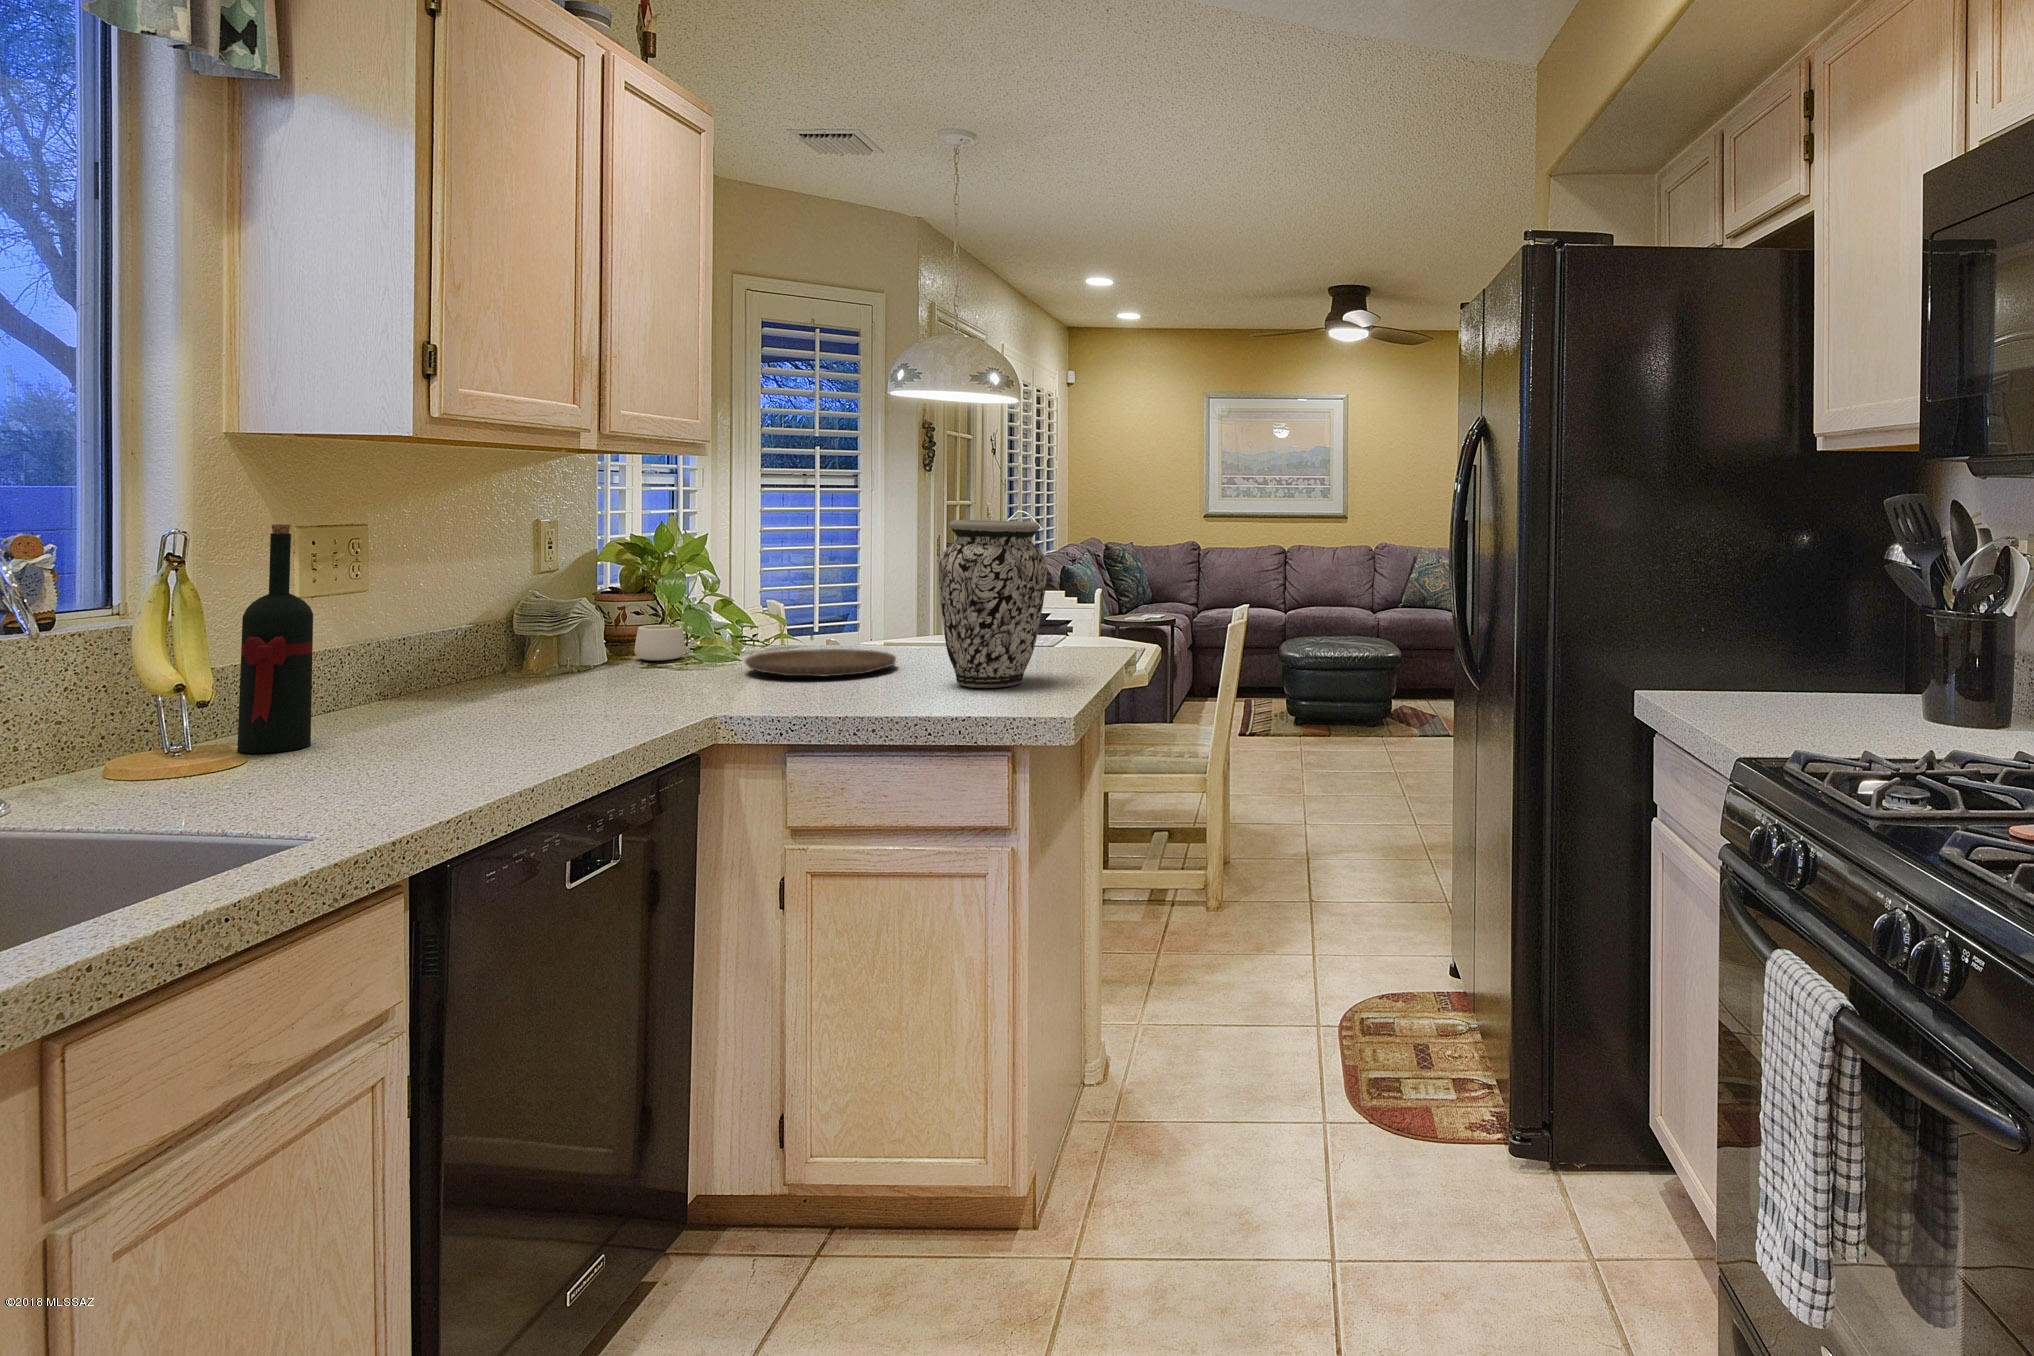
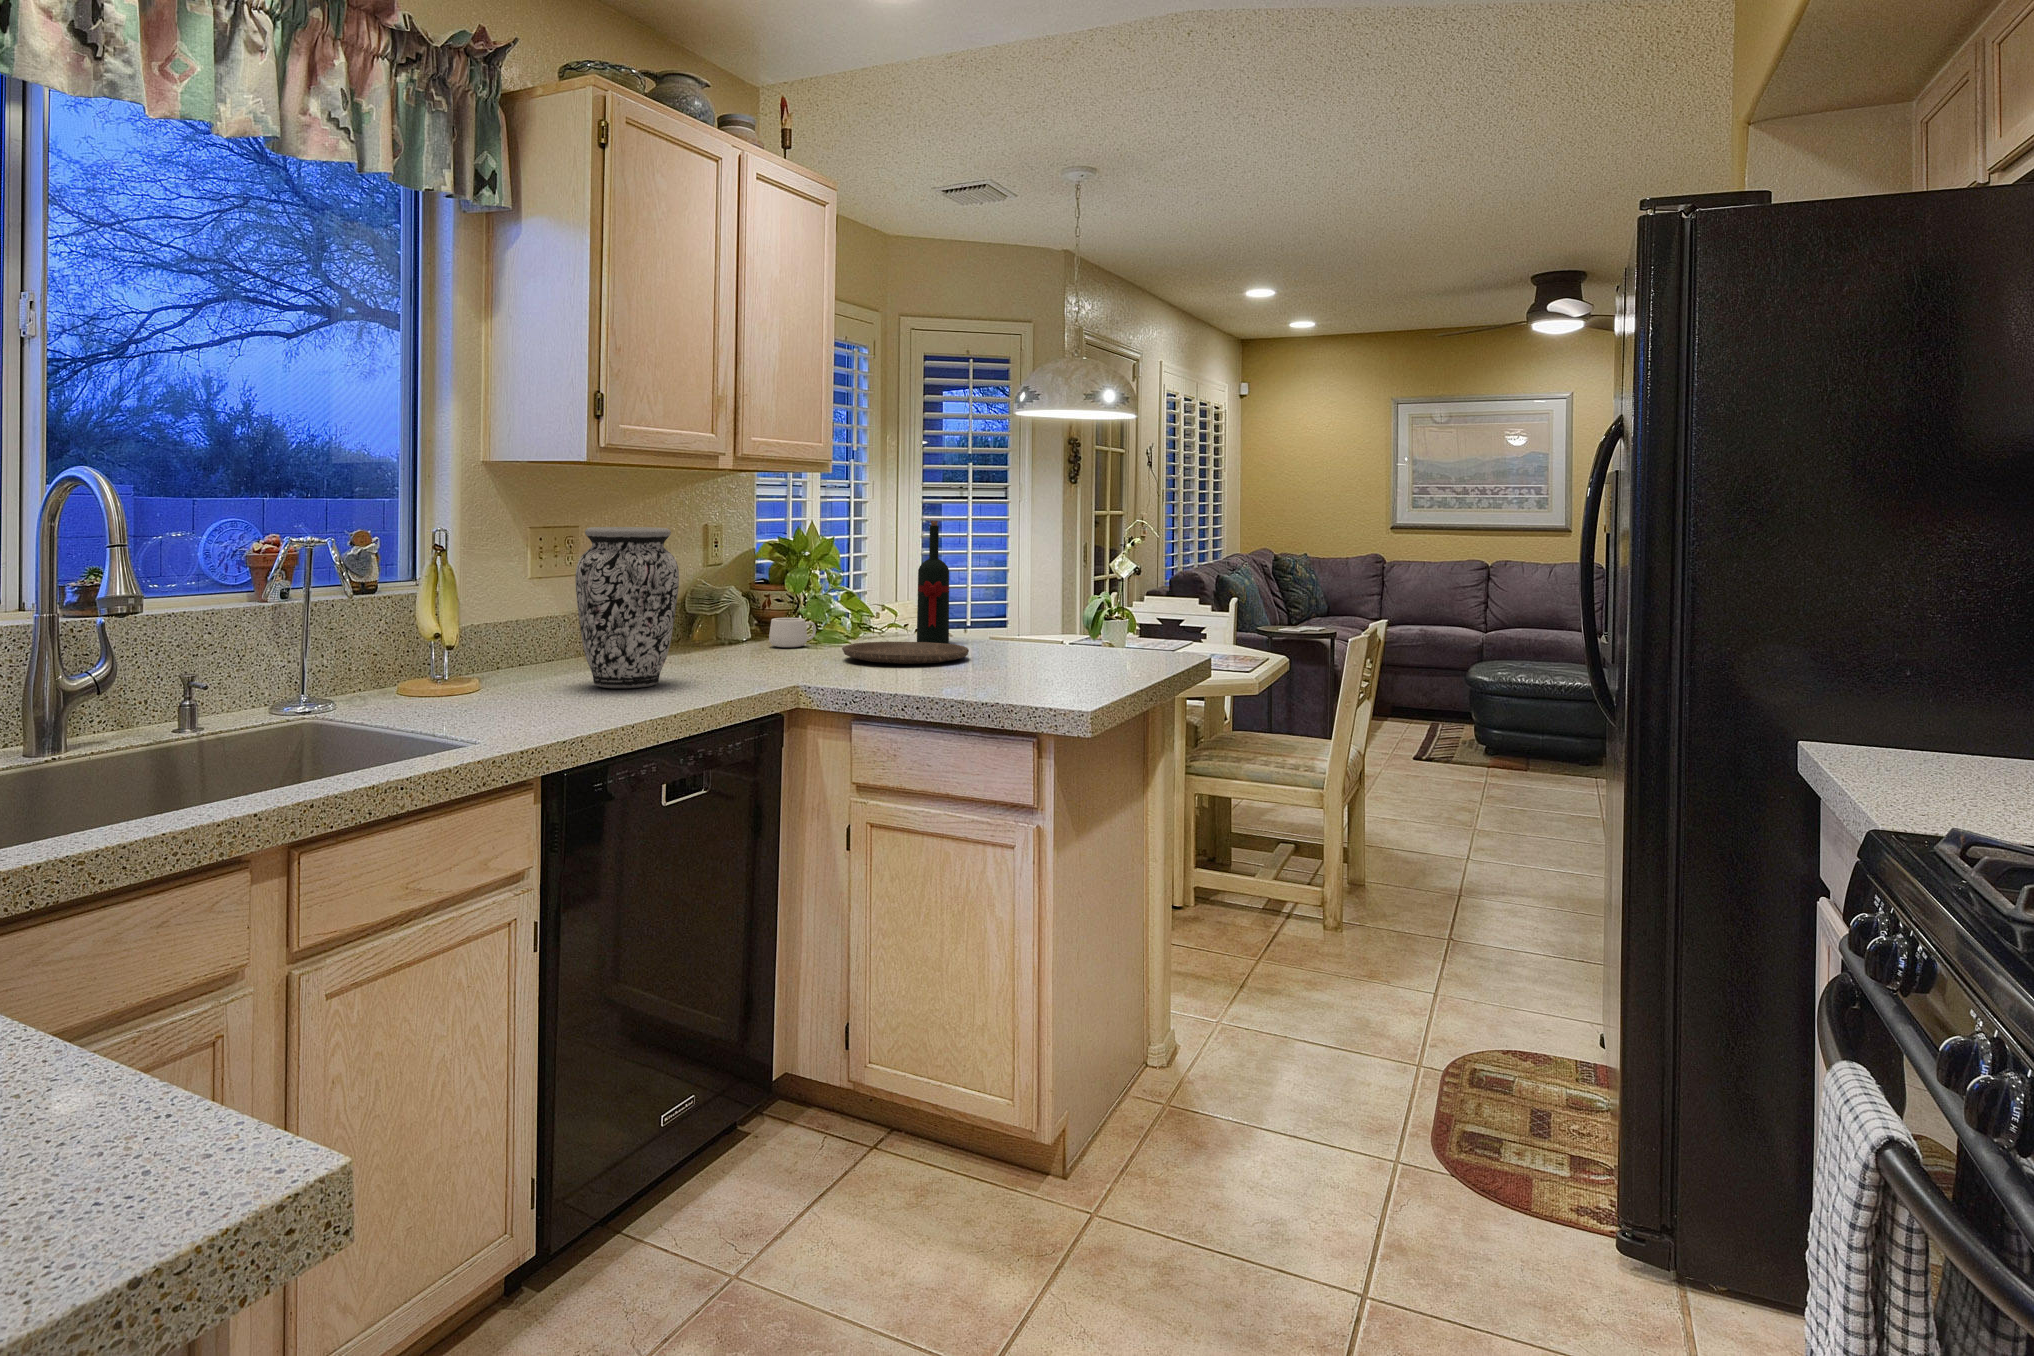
vase: present [939,520,1047,688] -> present [576,527,679,688]
wine bottle: present [237,524,313,753] -> present [917,521,949,644]

